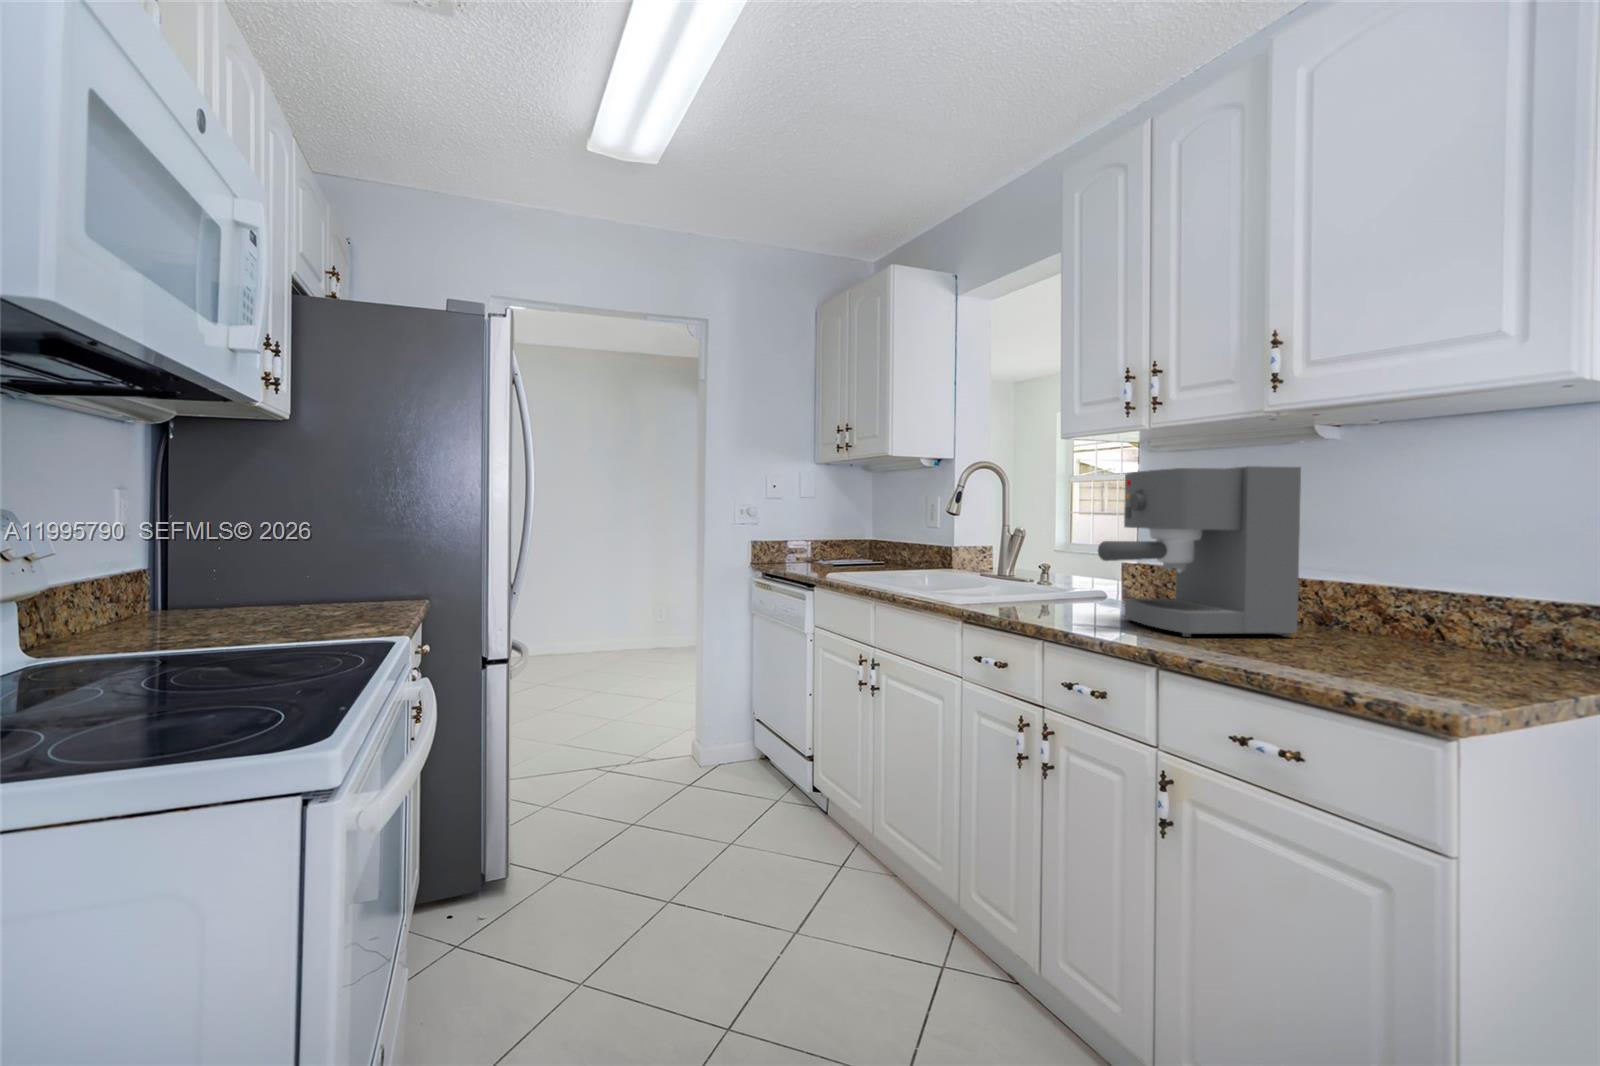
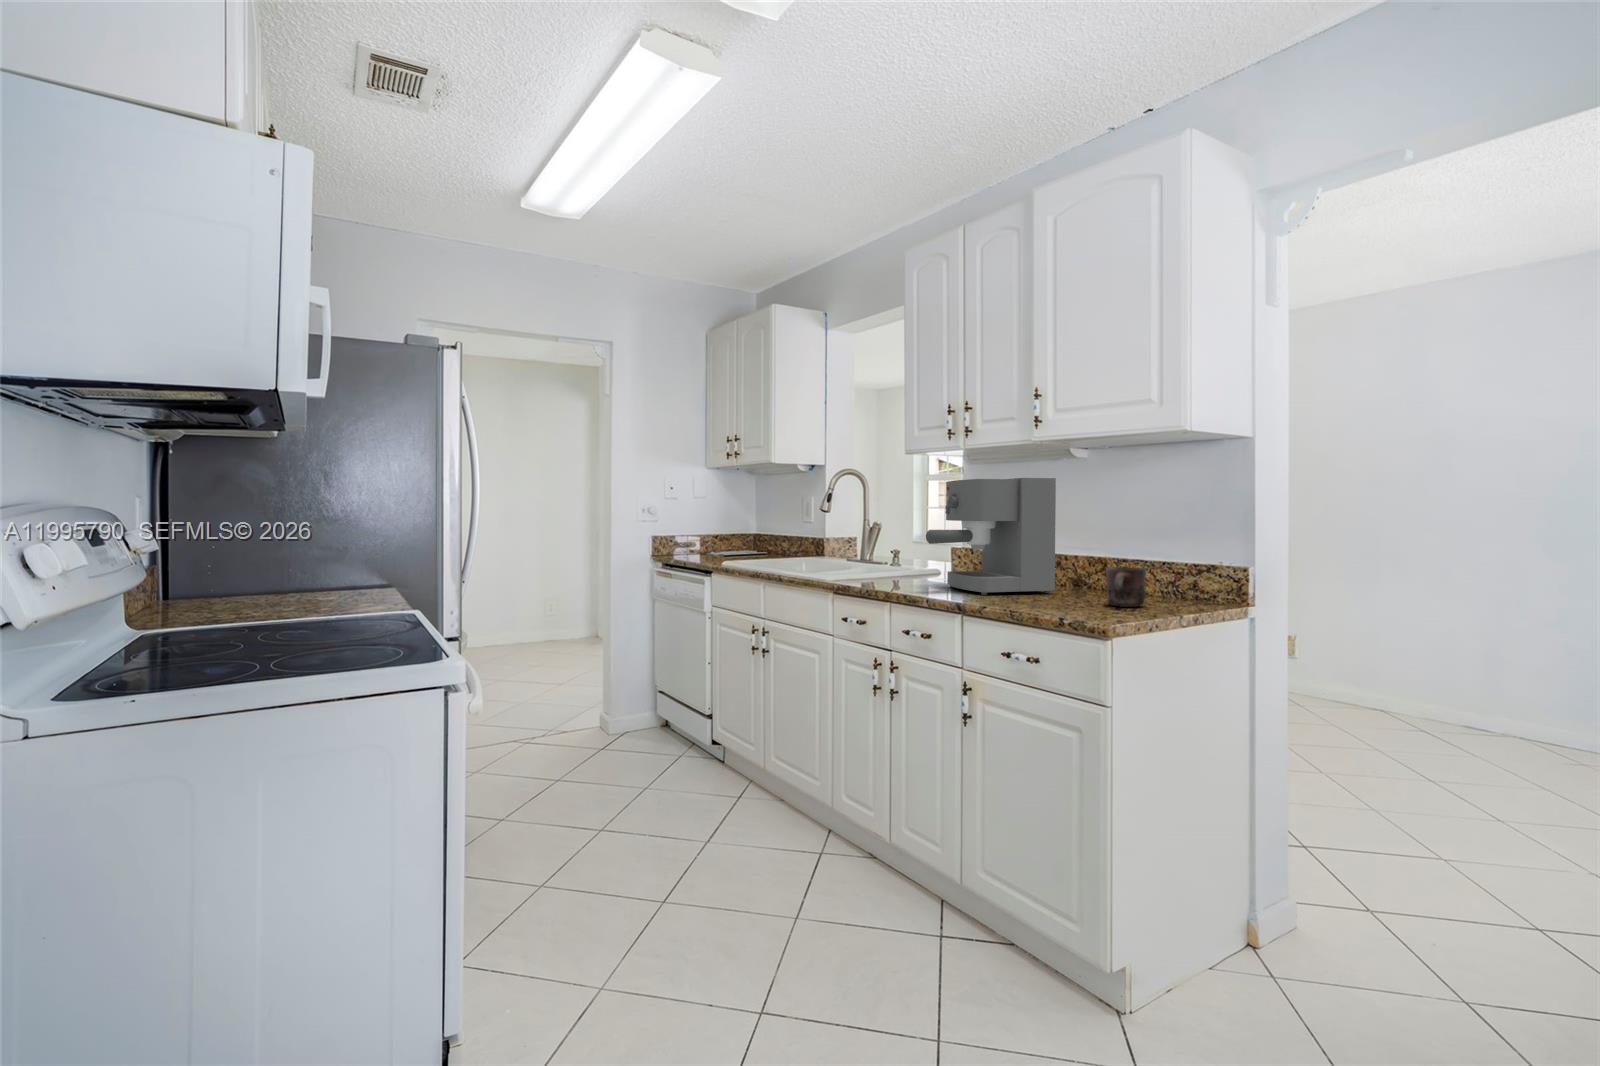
mug: none [1403,604,1480,671] -> present [1106,567,1146,607]

